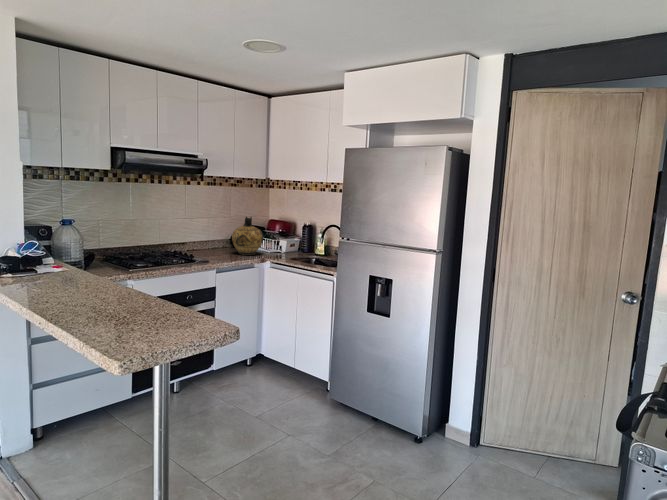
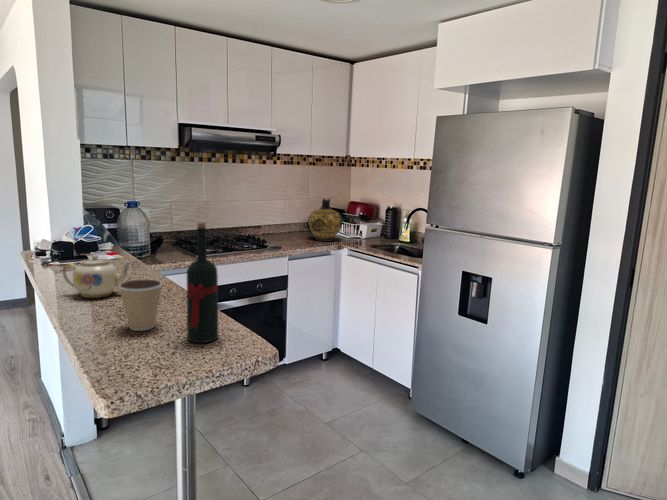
wine bottle: none [162,231,187,327] -> present [187,222,218,343]
teapot: none [31,264,96,301] -> present [63,255,132,298]
coffee cup: none [100,280,137,322] -> present [119,279,162,331]

